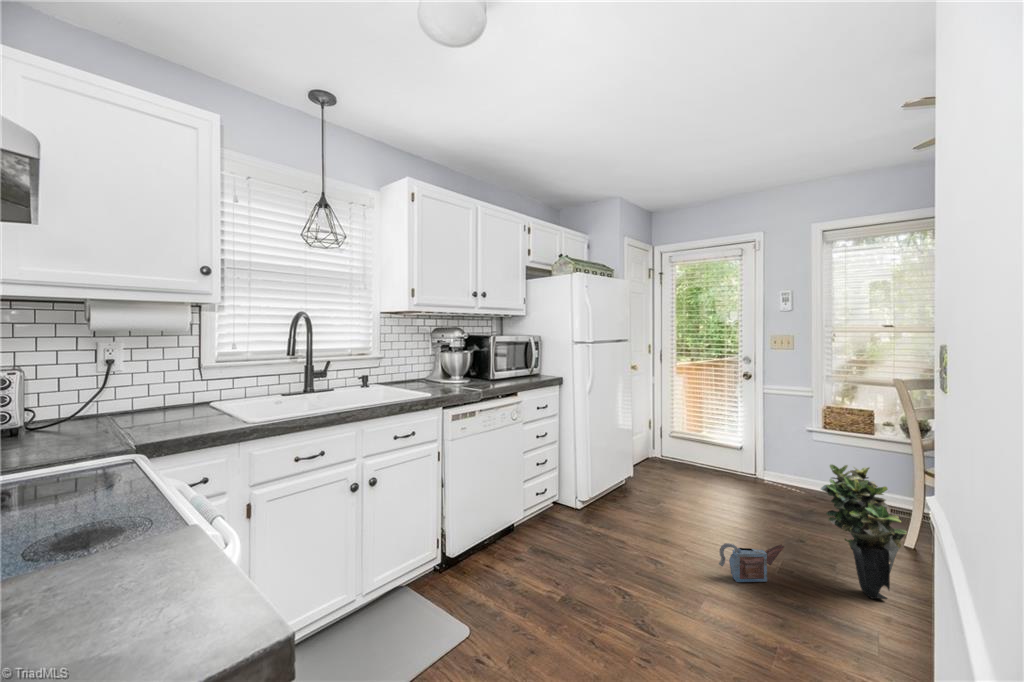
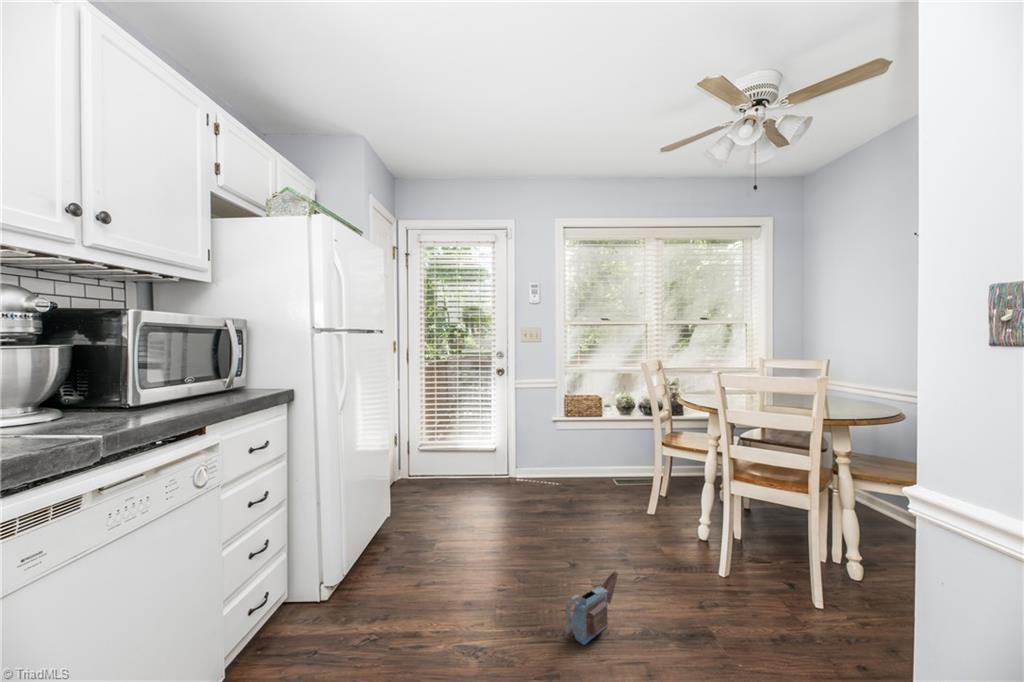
potted plant: present [821,464,907,599] -> none [633,456,713,601]

